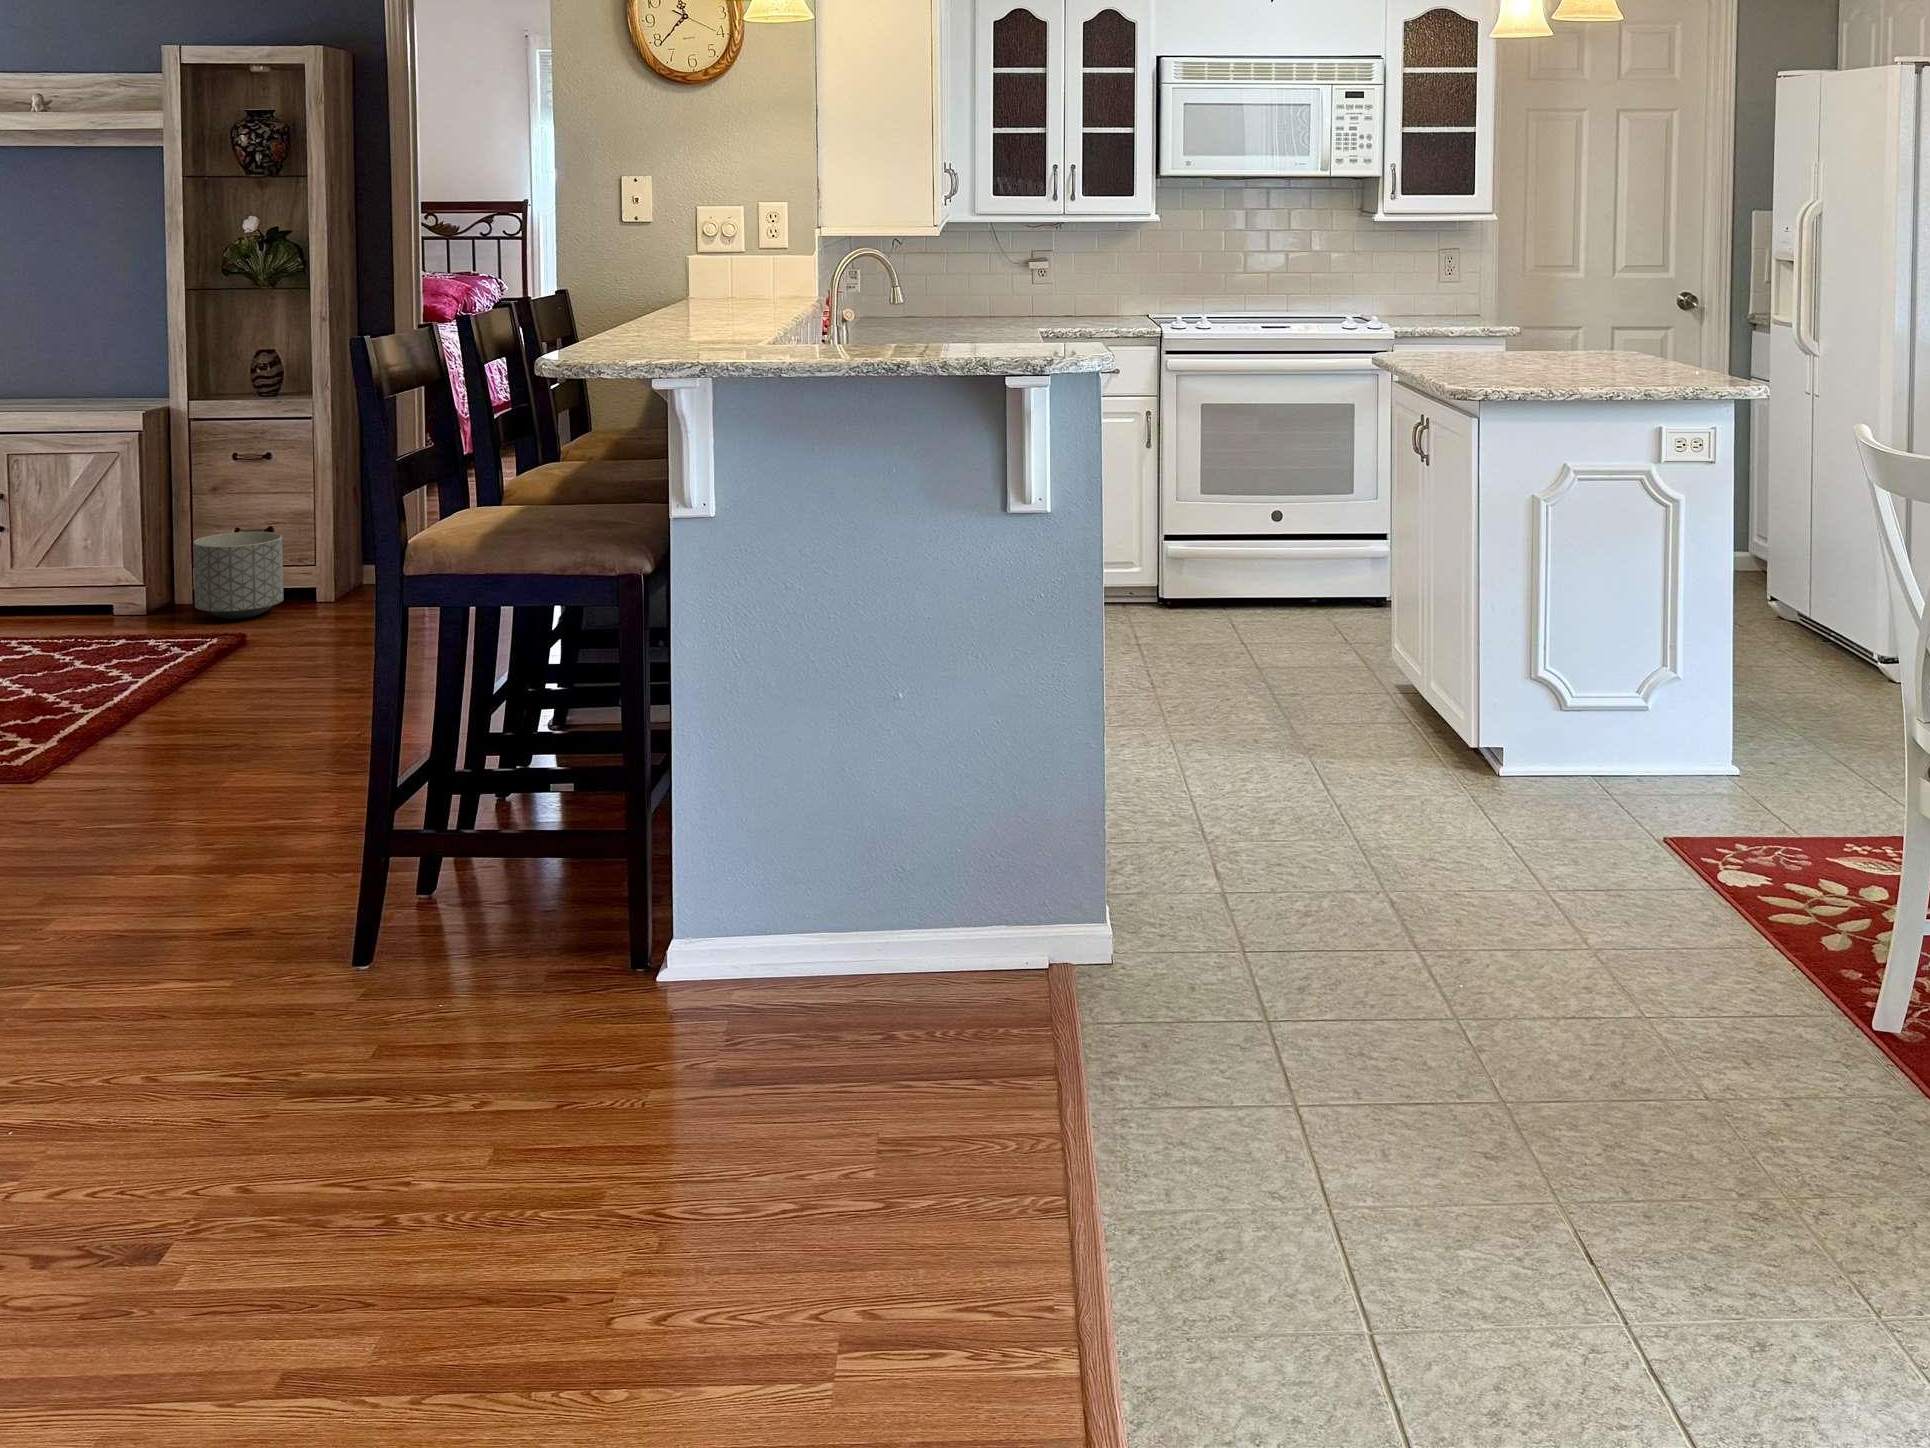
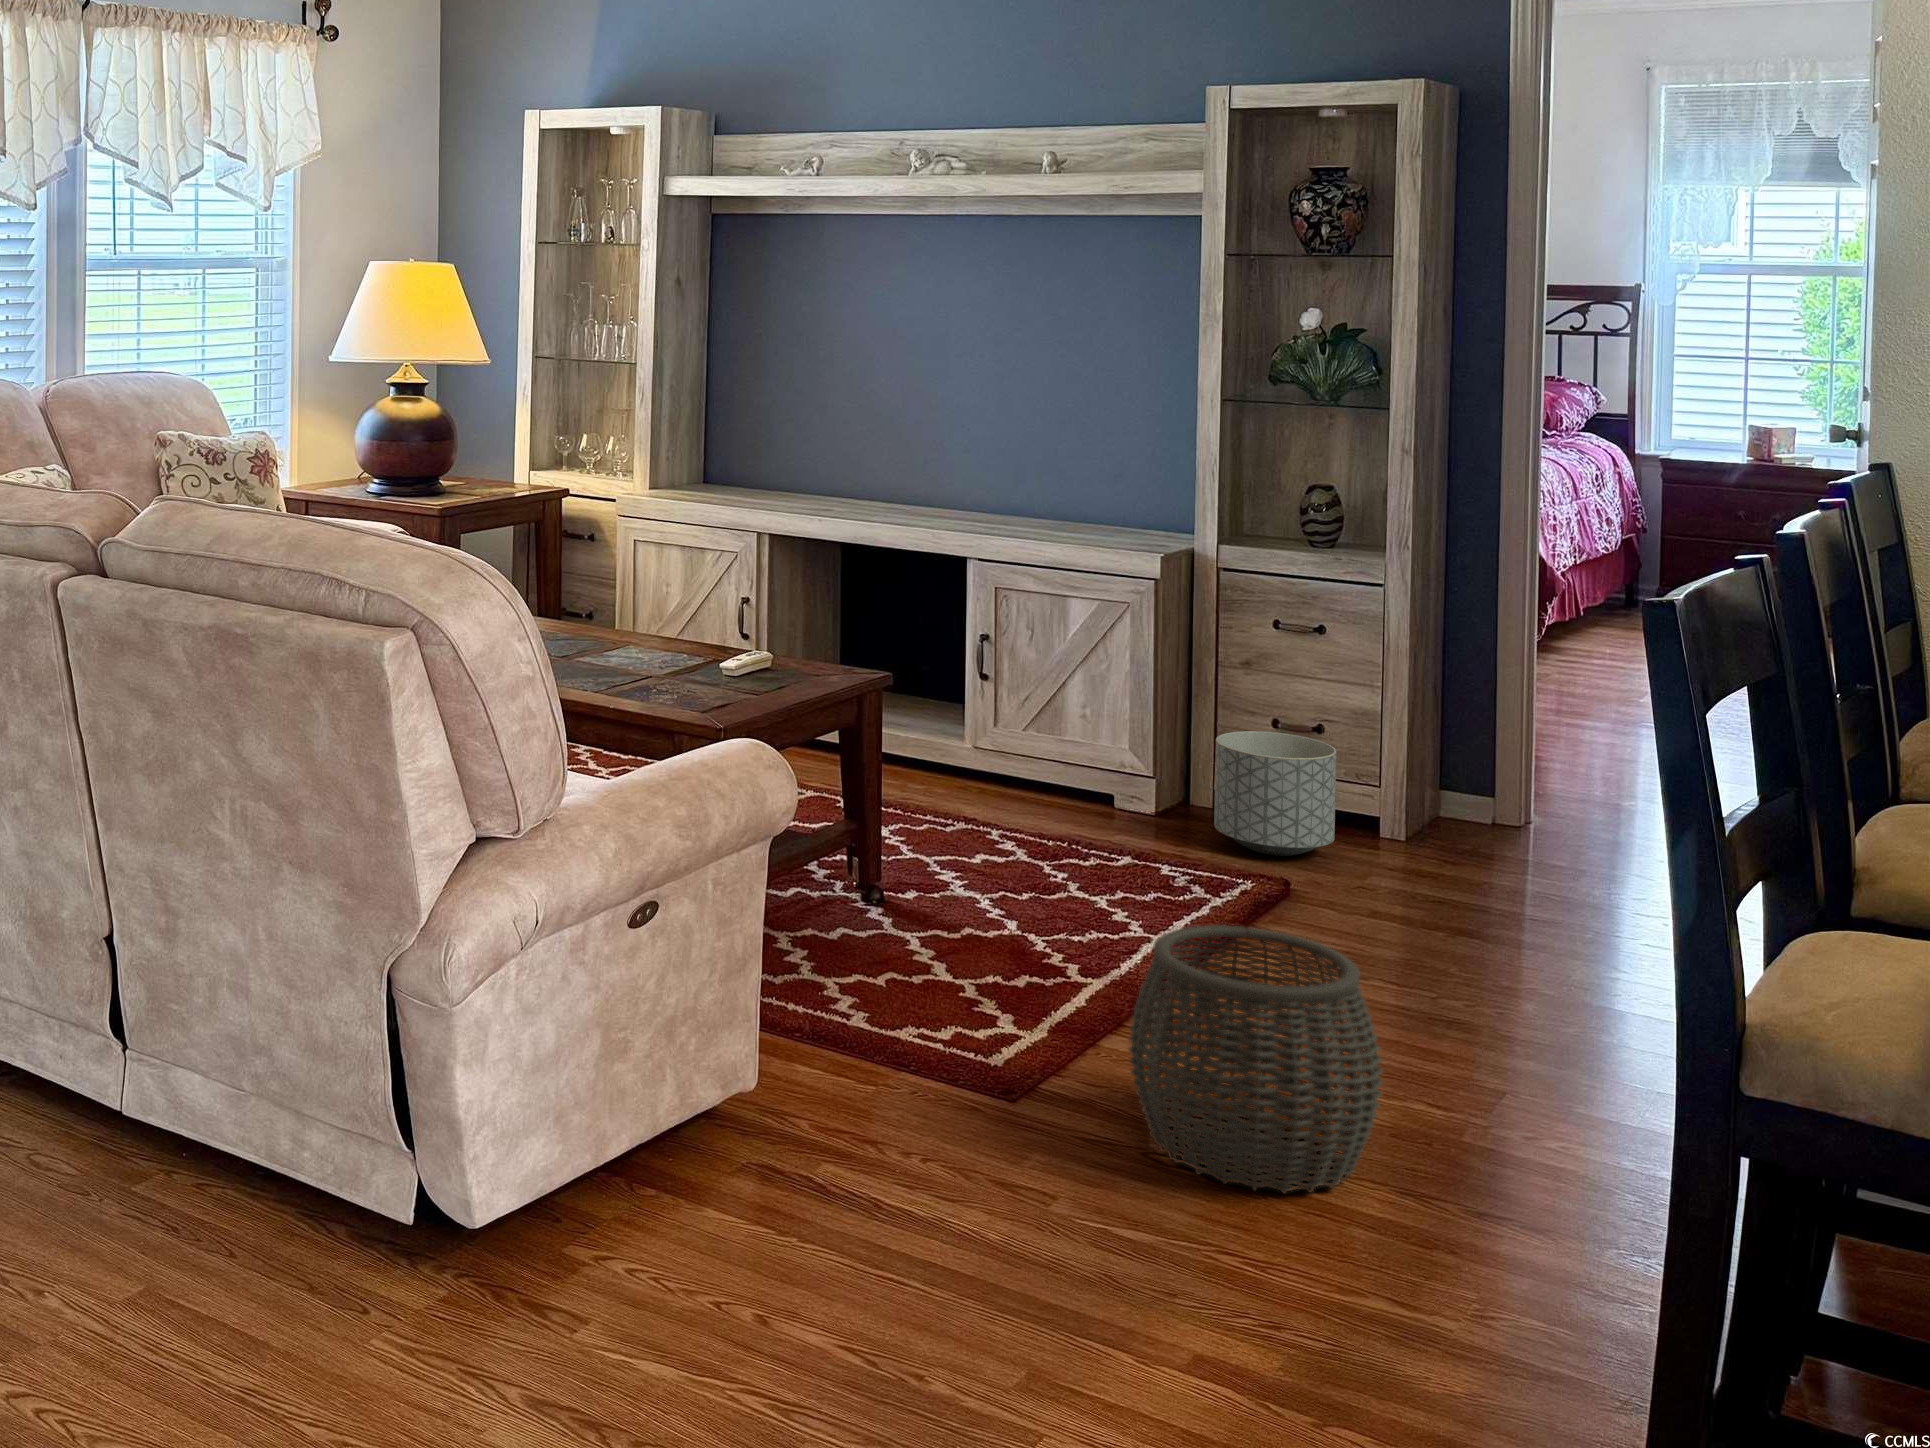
woven basket: none [103,628,275,790] -> present [1129,925,1383,1193]

